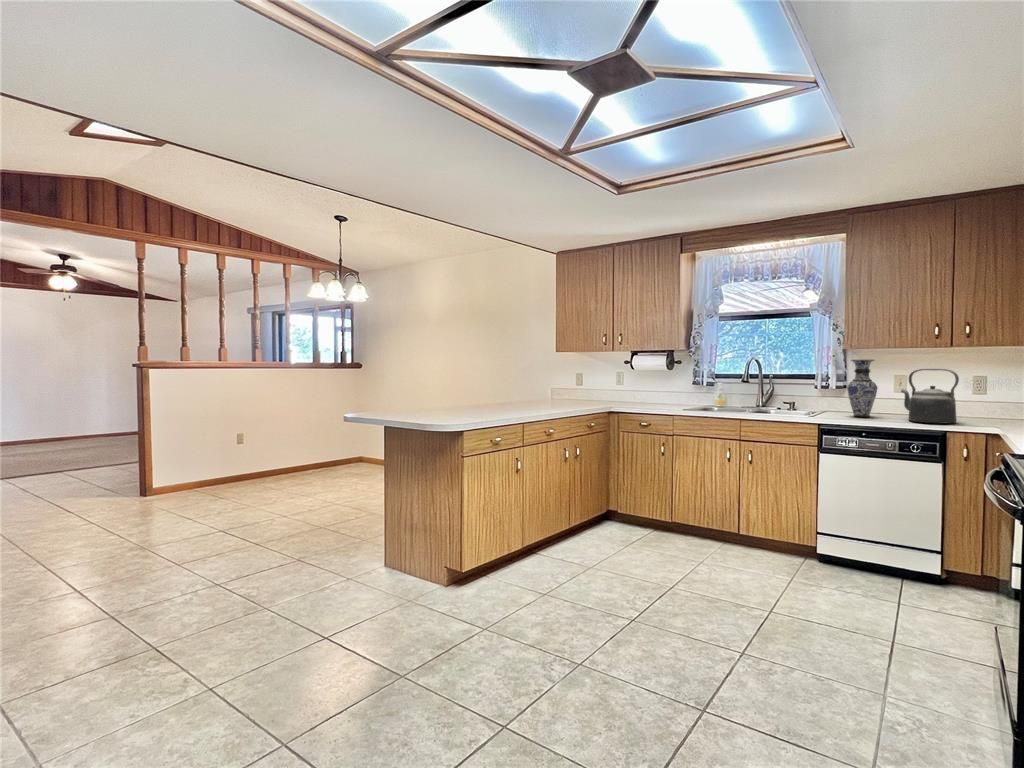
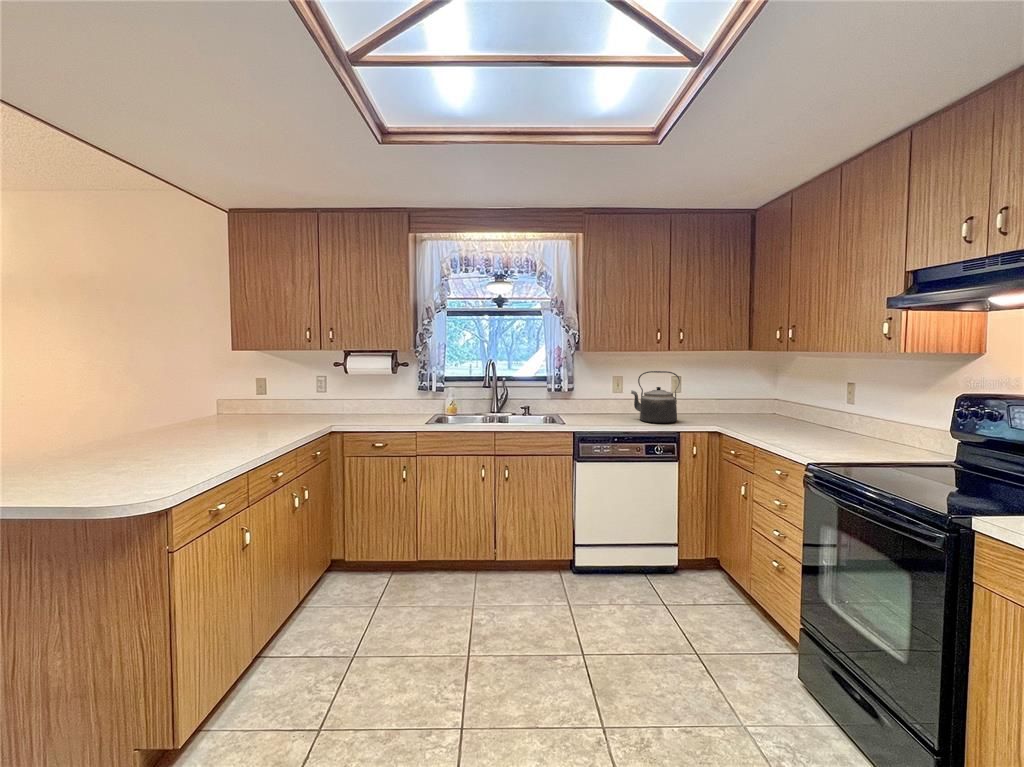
vase: present [847,360,877,417] -> none [586,362,612,420]

